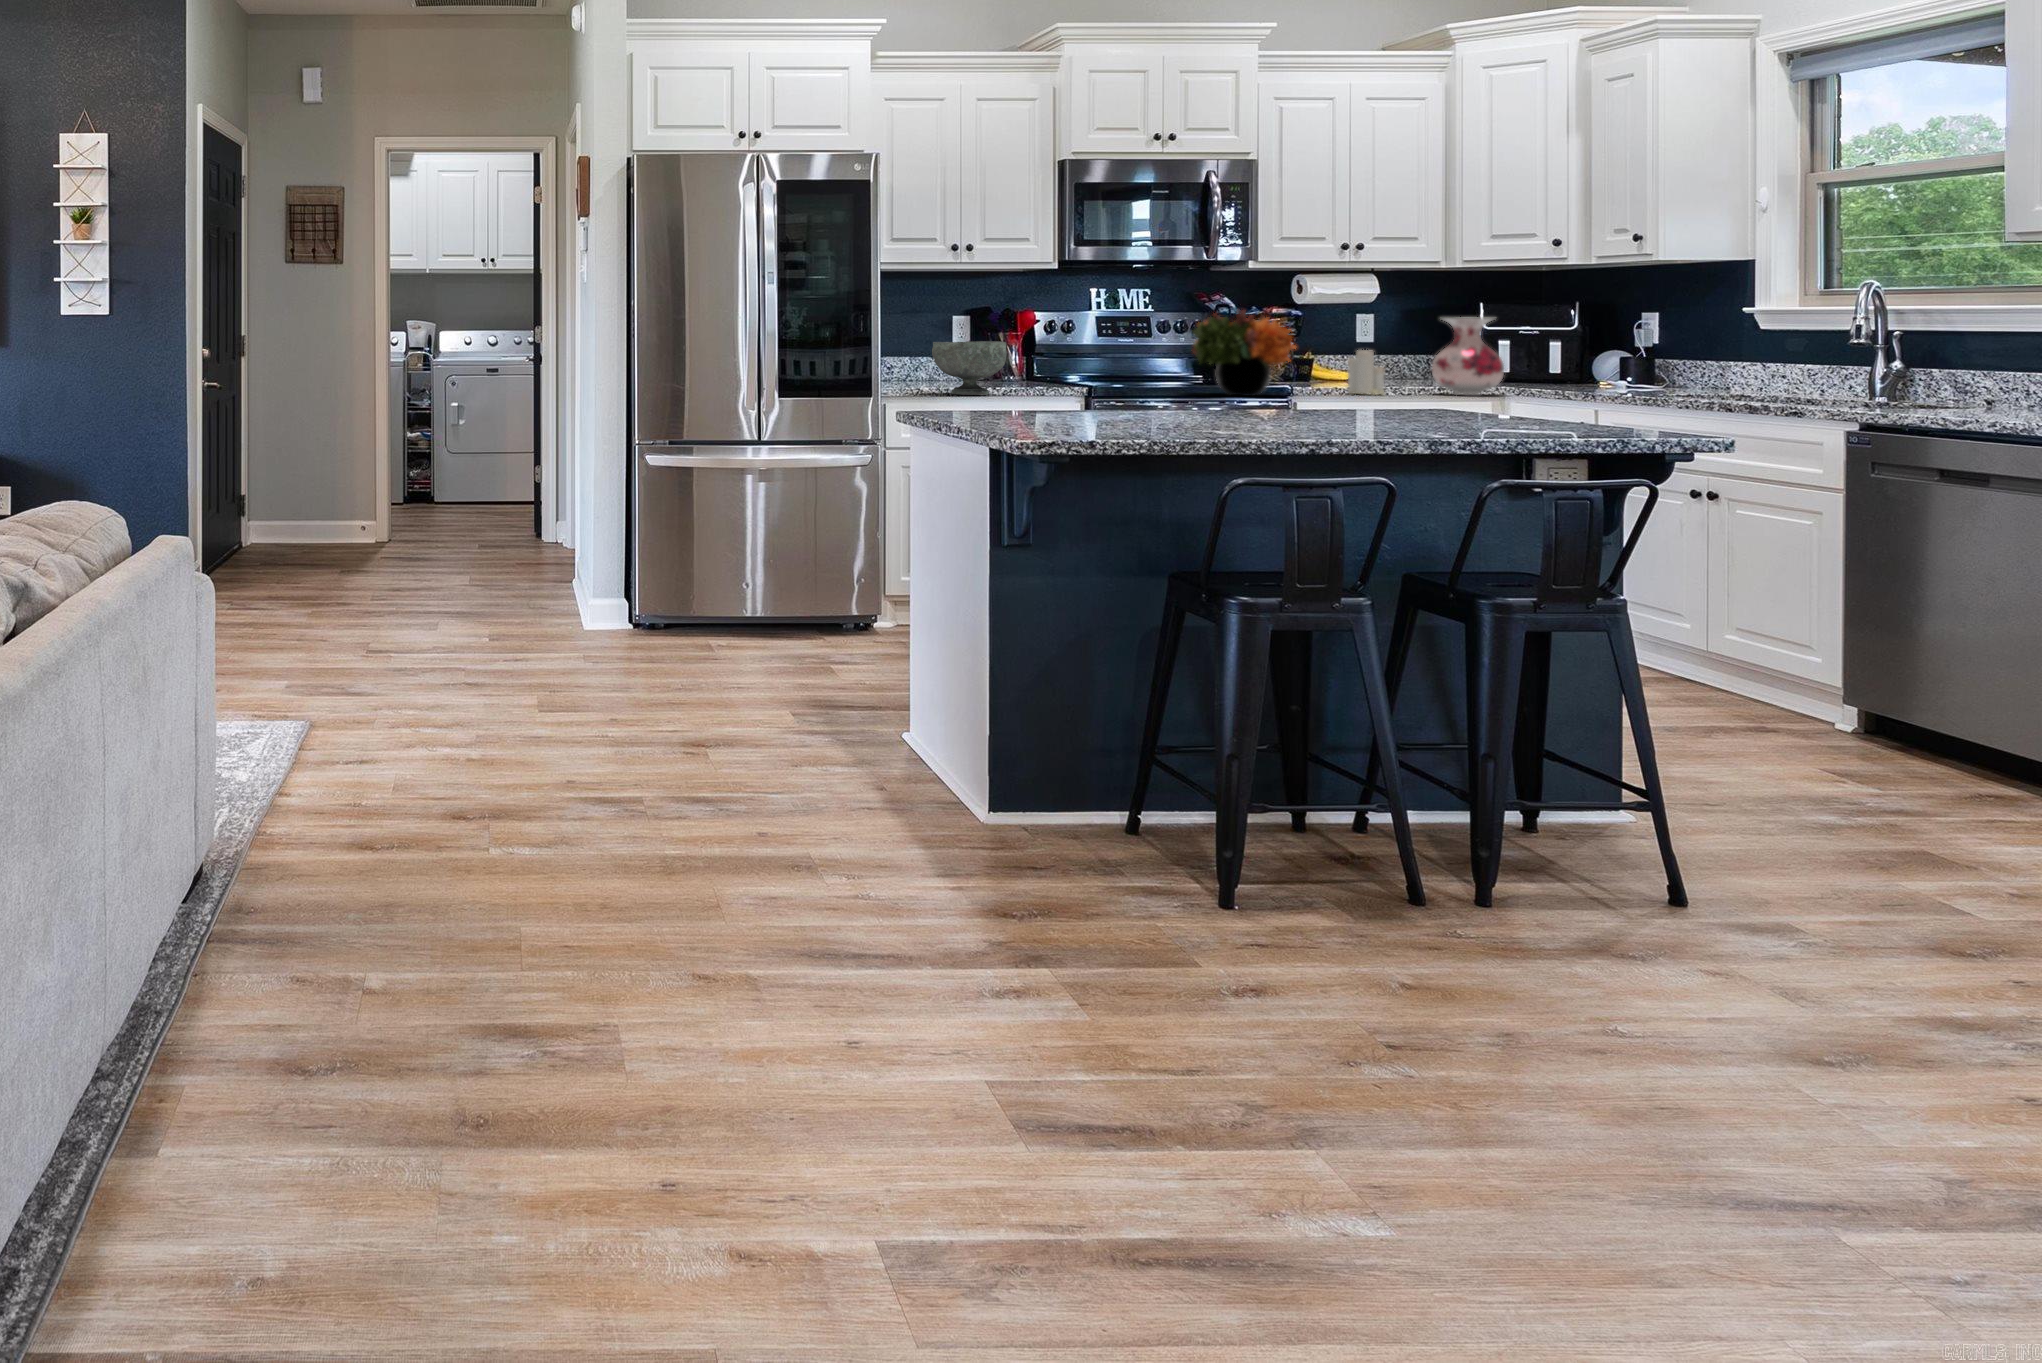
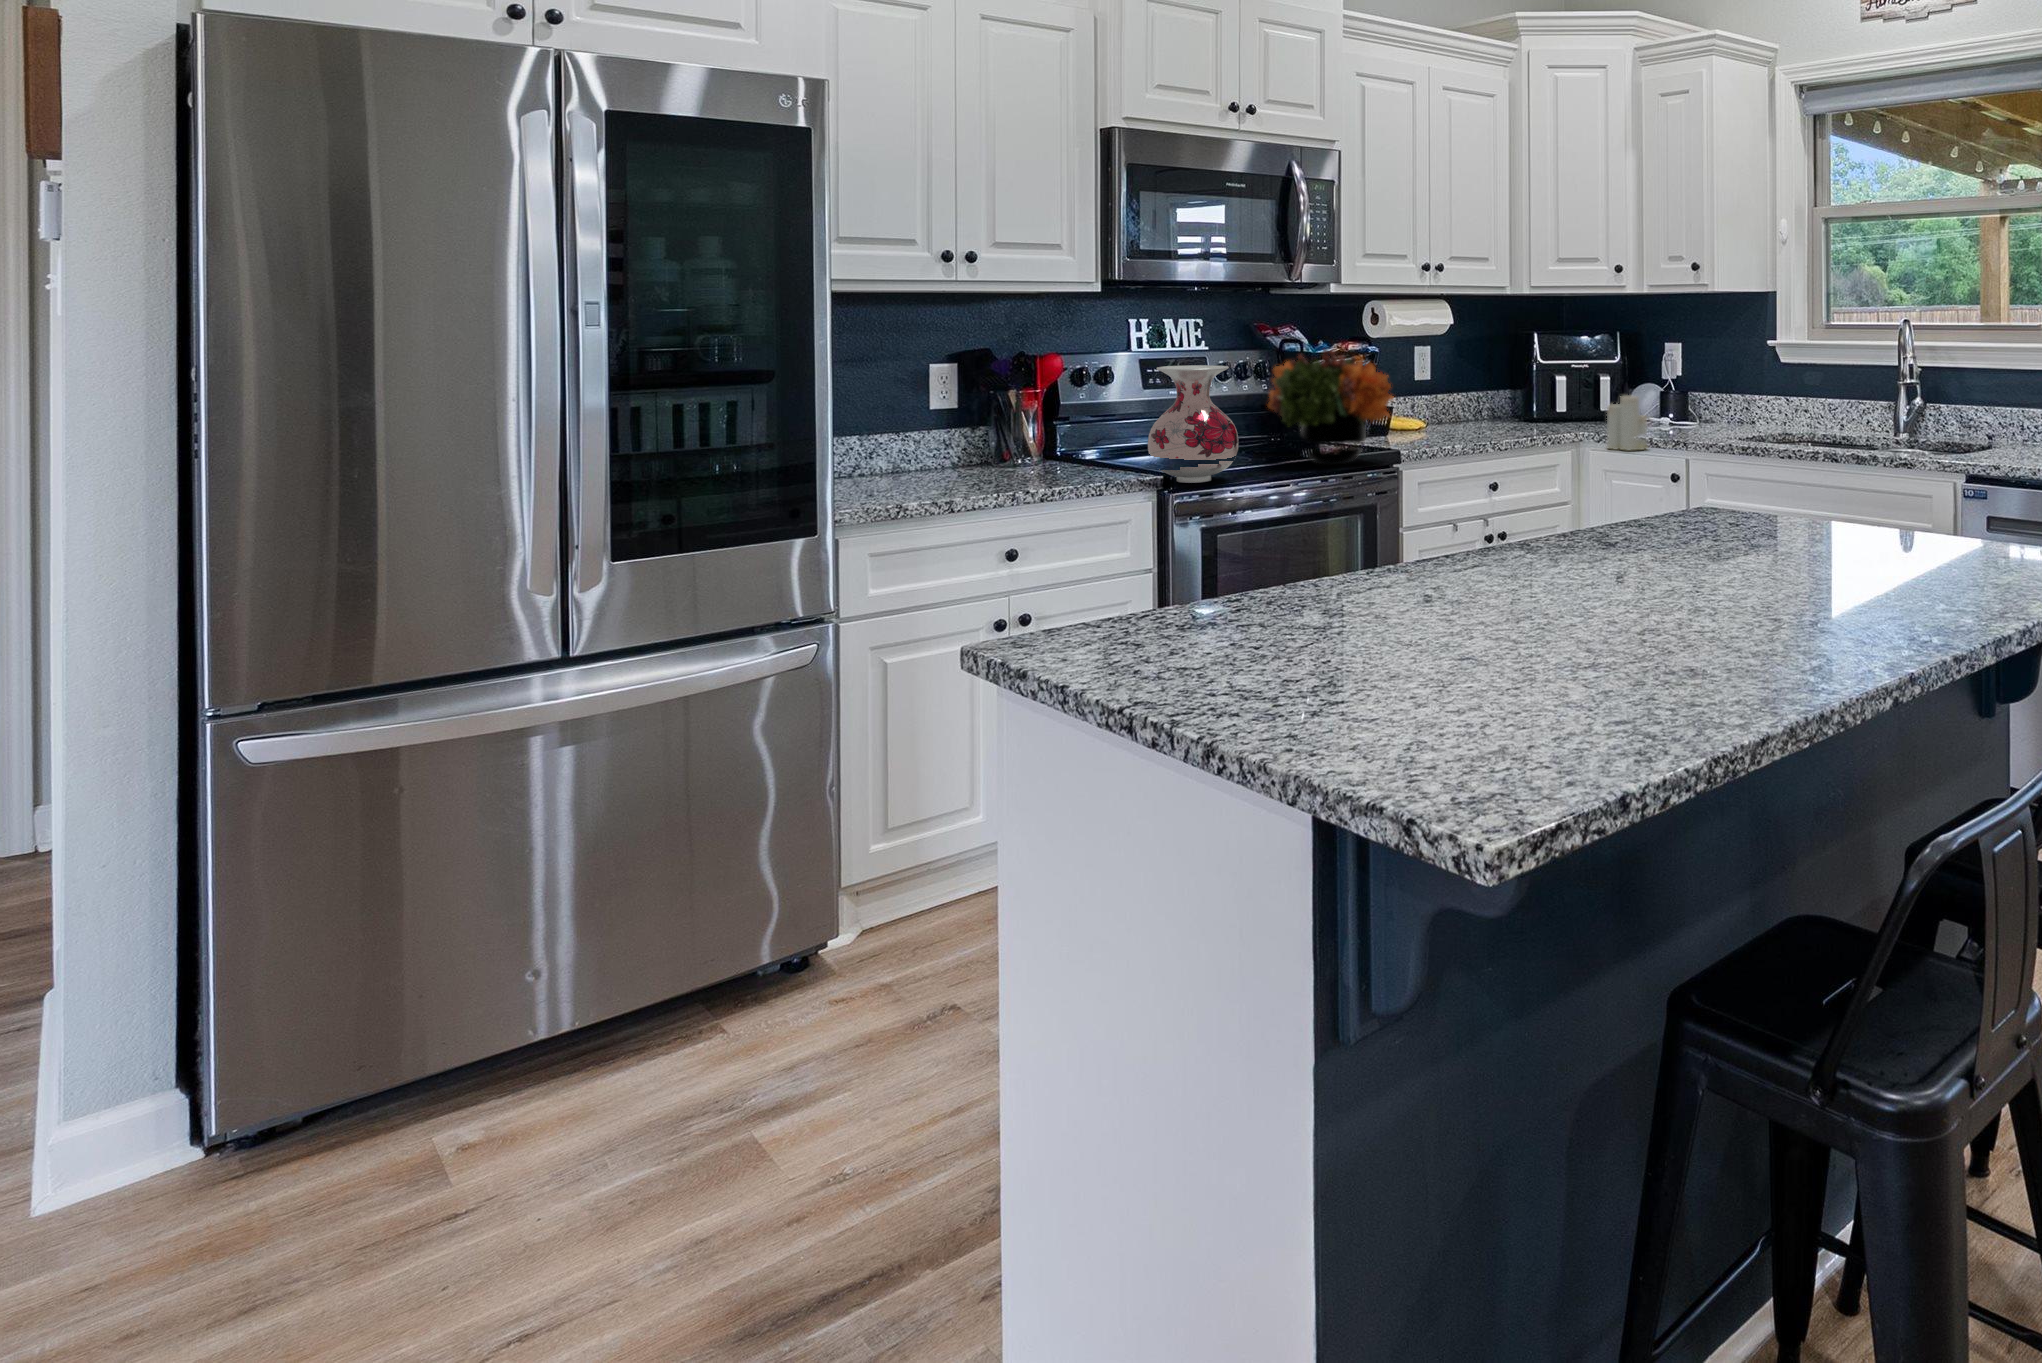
vase: present [1432,318,1504,395] -> present [1148,365,1238,483]
decorative bowl: present [932,341,1007,395] -> none [907,409,1032,501]
candle: present [1348,350,1385,395] -> present [1607,395,1648,451]

